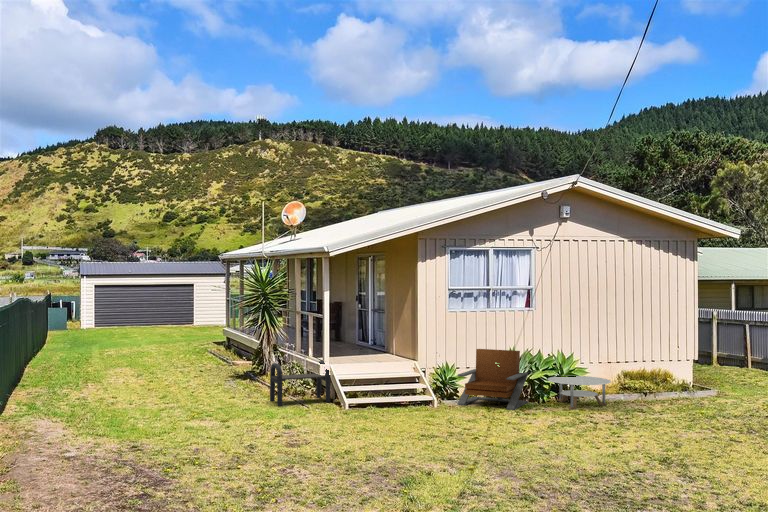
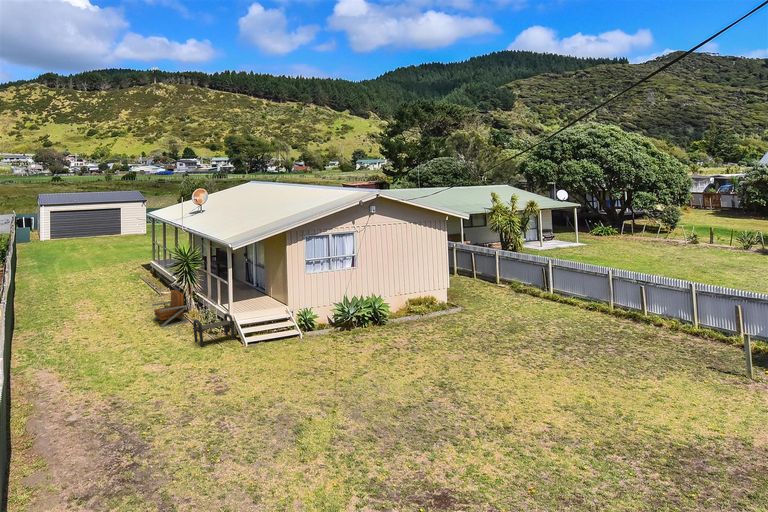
lounge chair: present [457,349,528,410] -> present [152,290,188,327]
round table: present [548,376,611,410] -> none [366,308,401,332]

